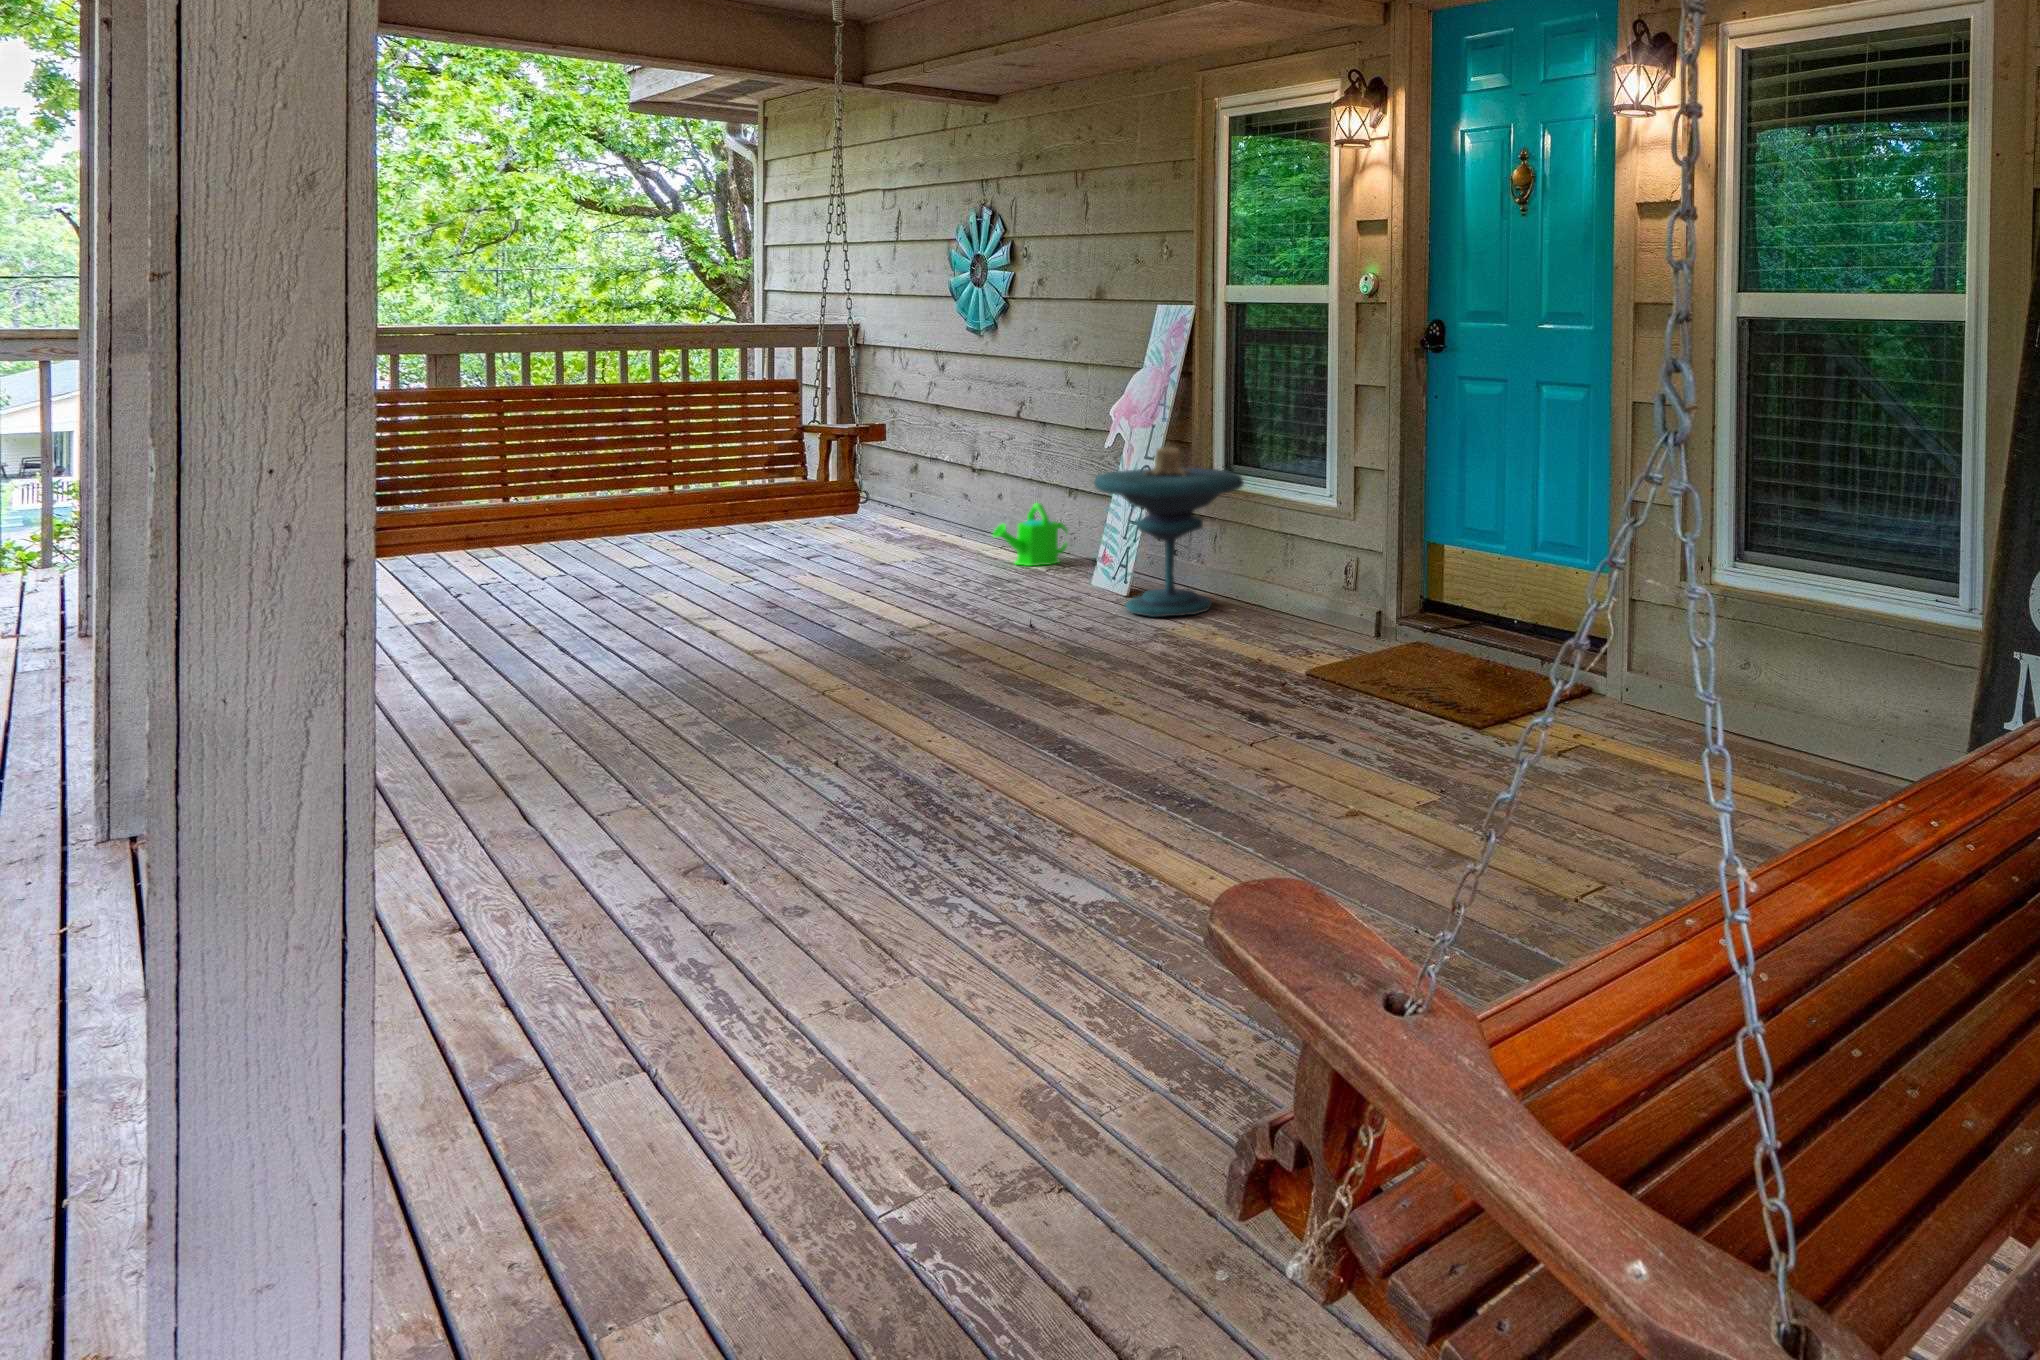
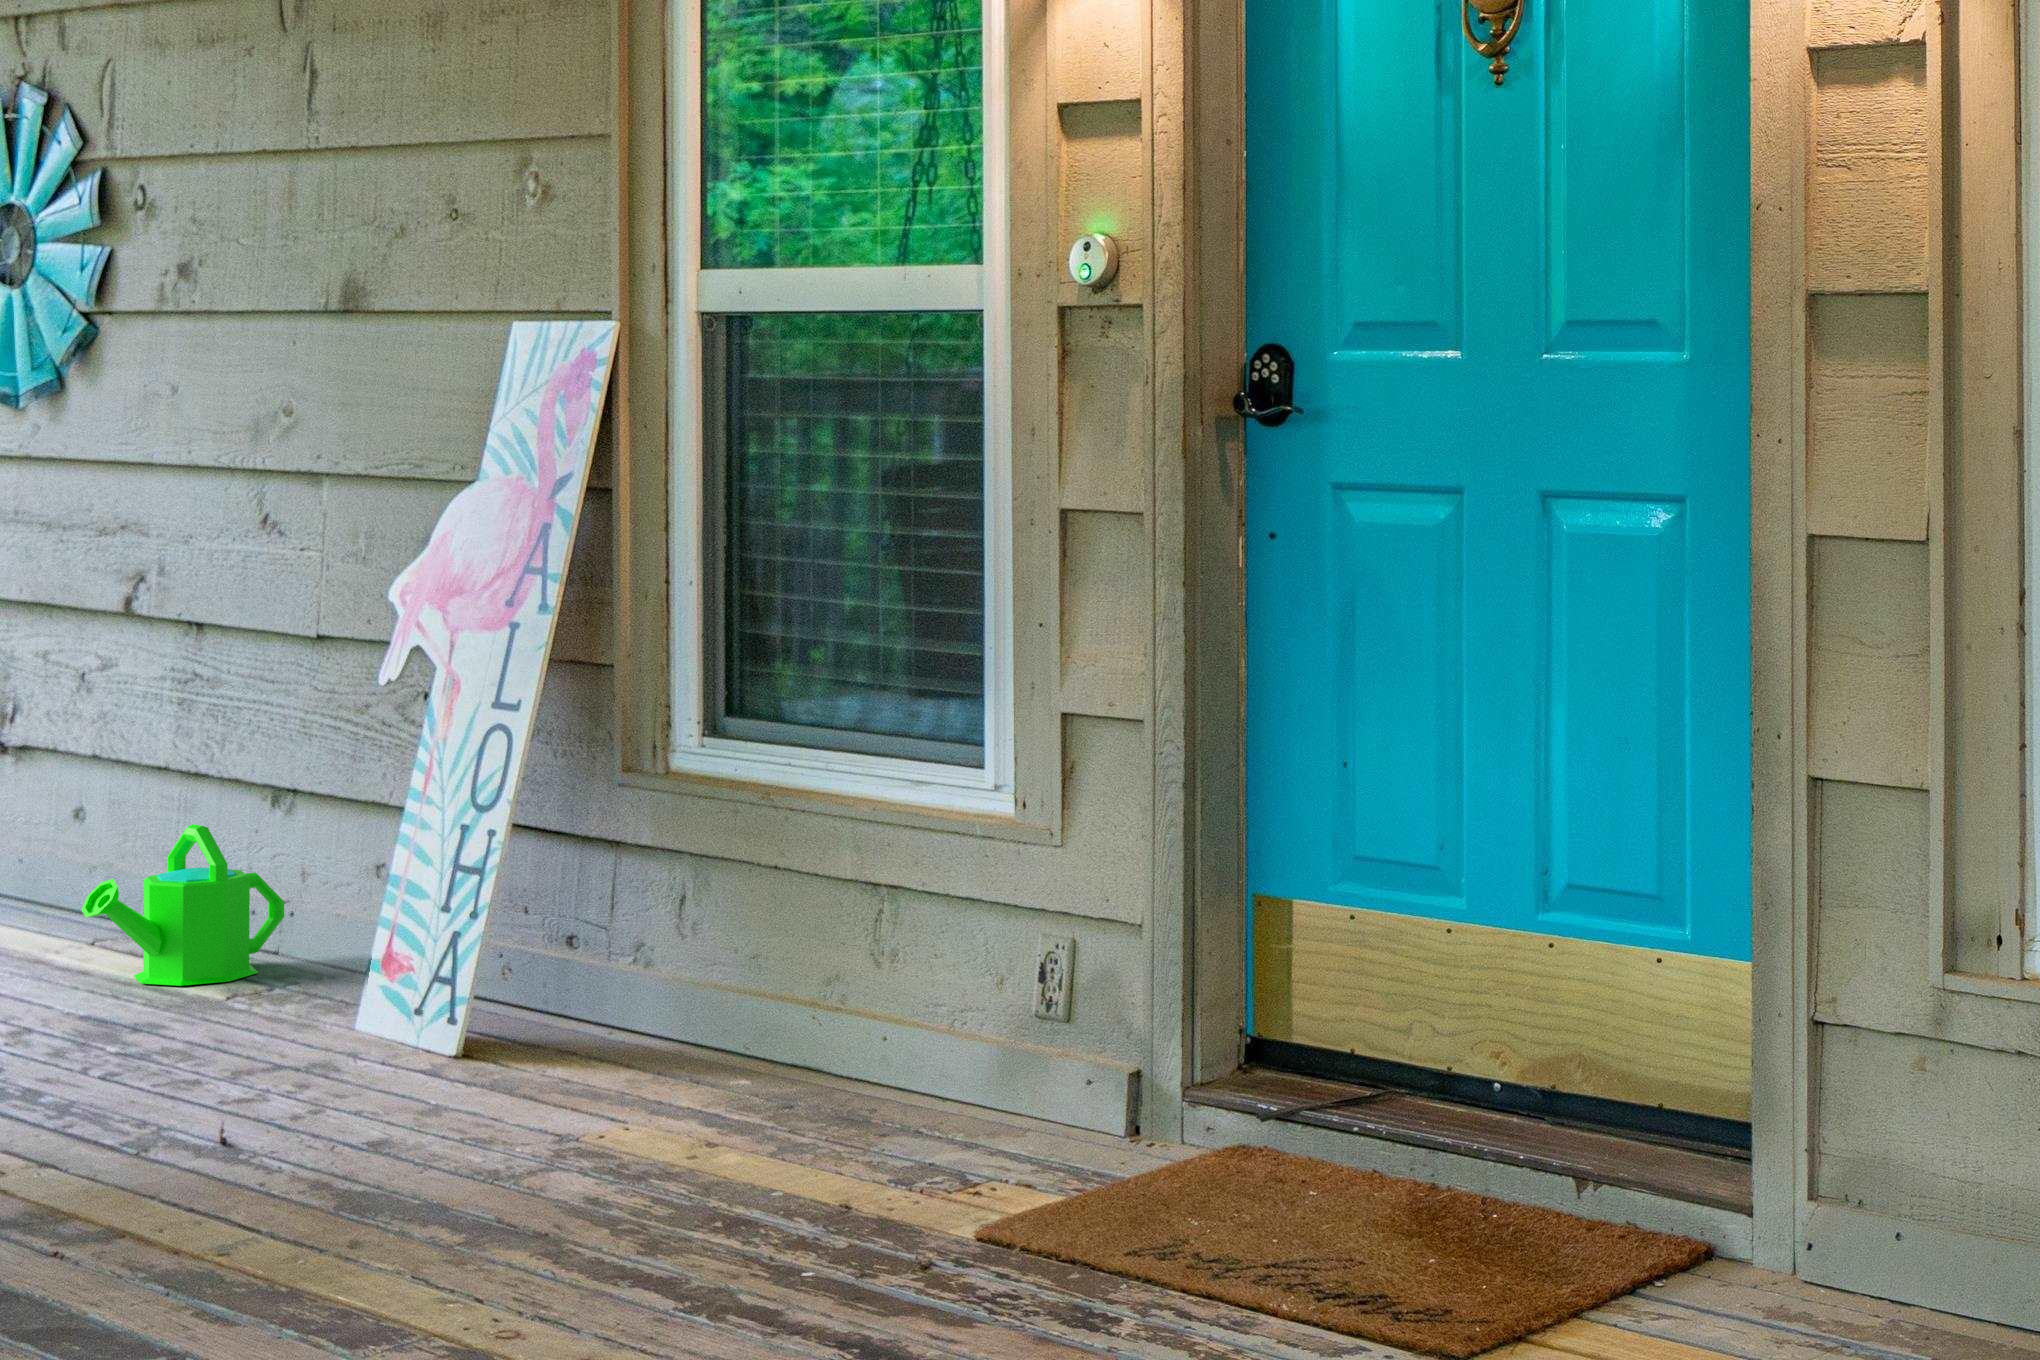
side table: present [1094,446,1244,617] -> none [377,664,759,1107]

